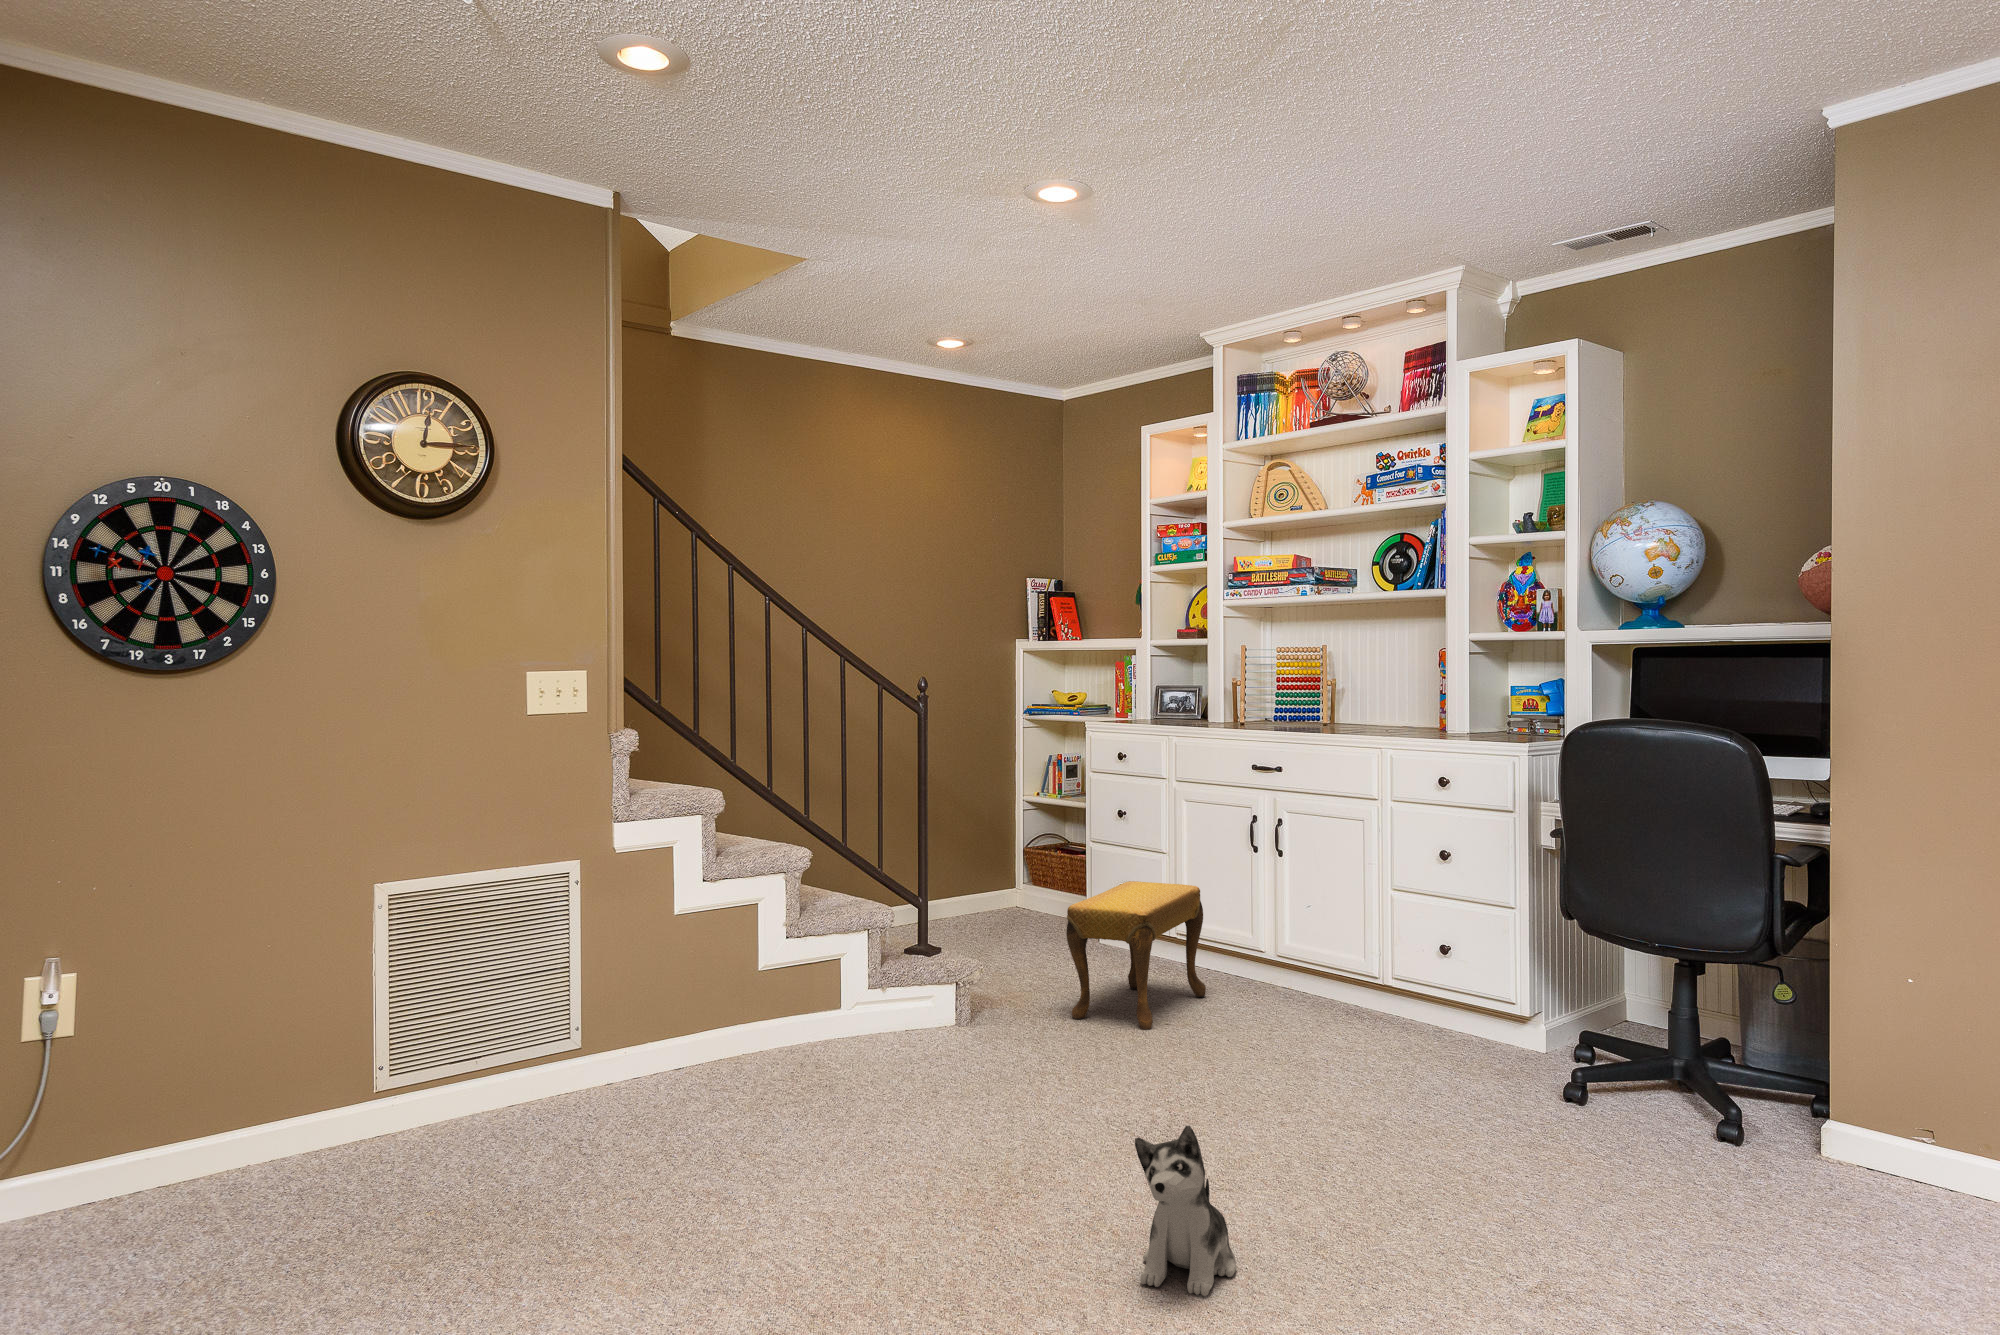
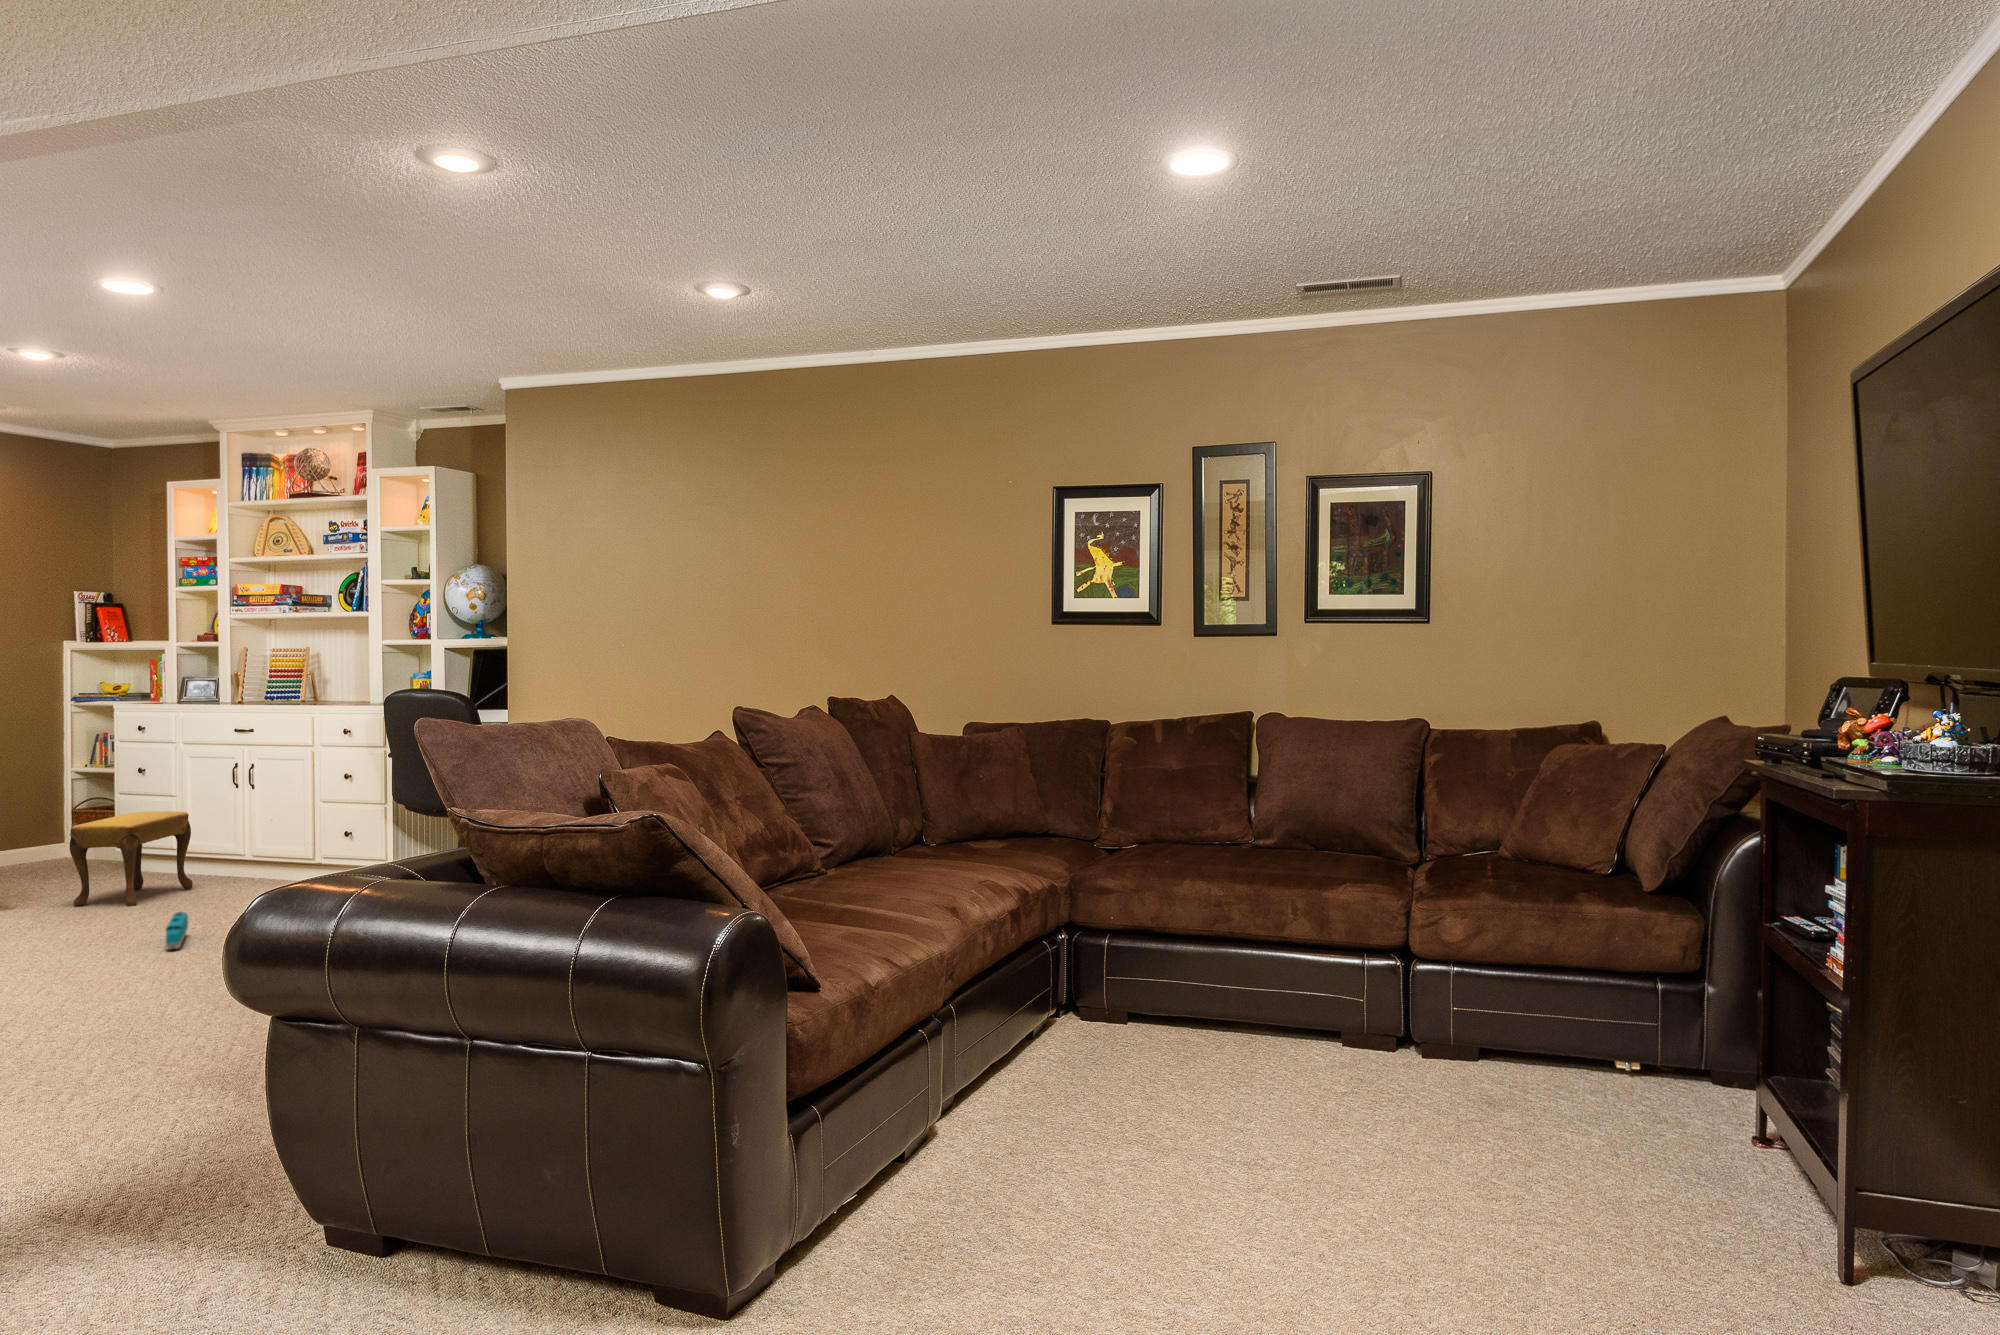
toy train: none [1255,1098,1295,1192] -> present [166,912,188,949]
plush toy: present [1135,1126,1236,1296] -> none [52,897,119,984]

